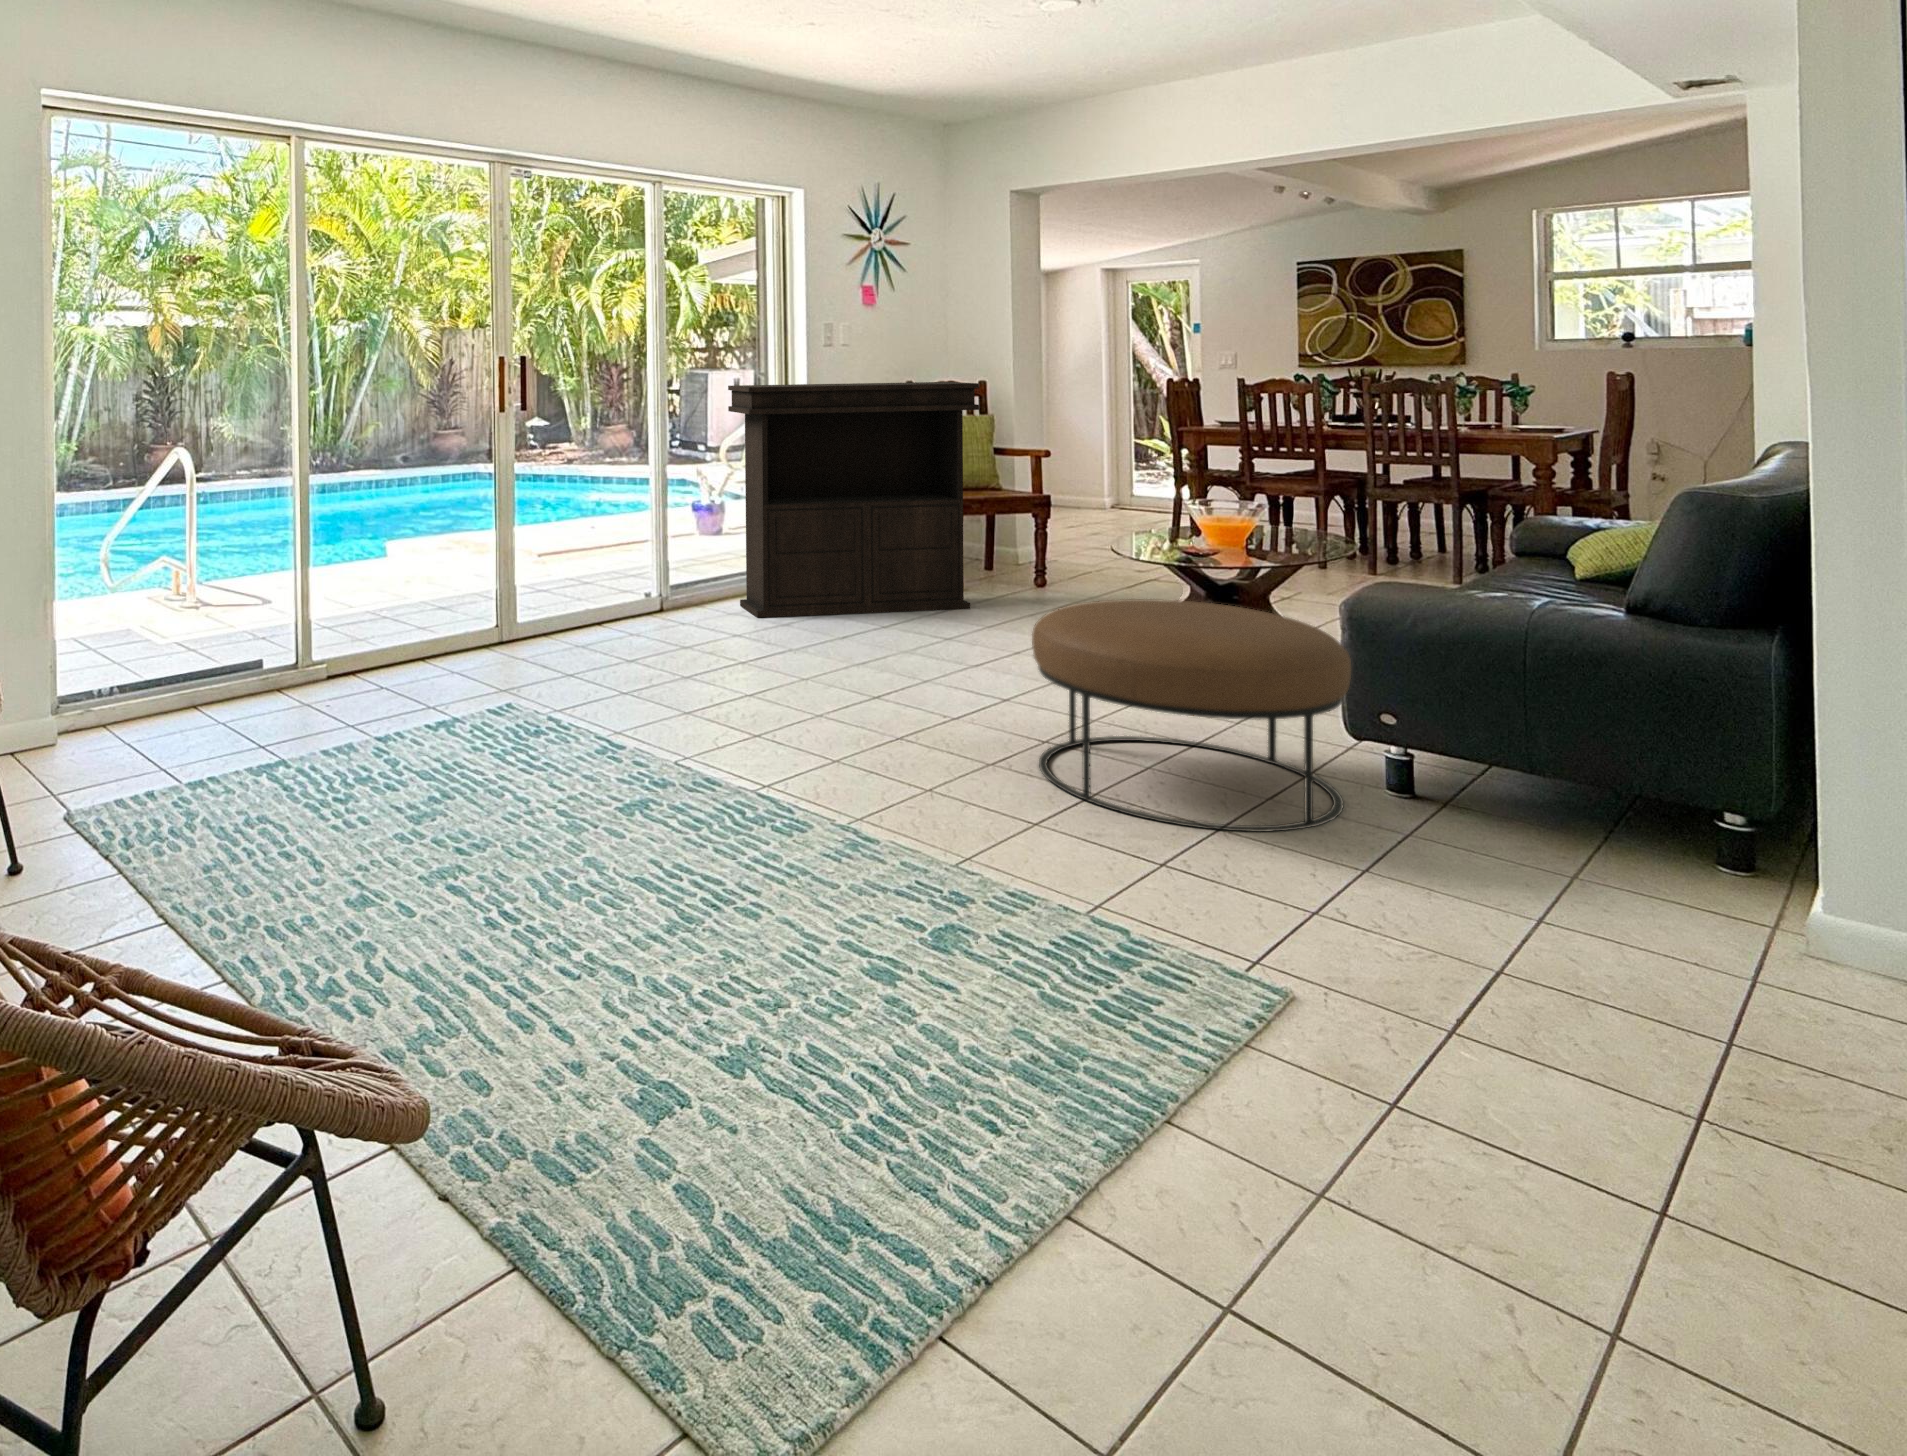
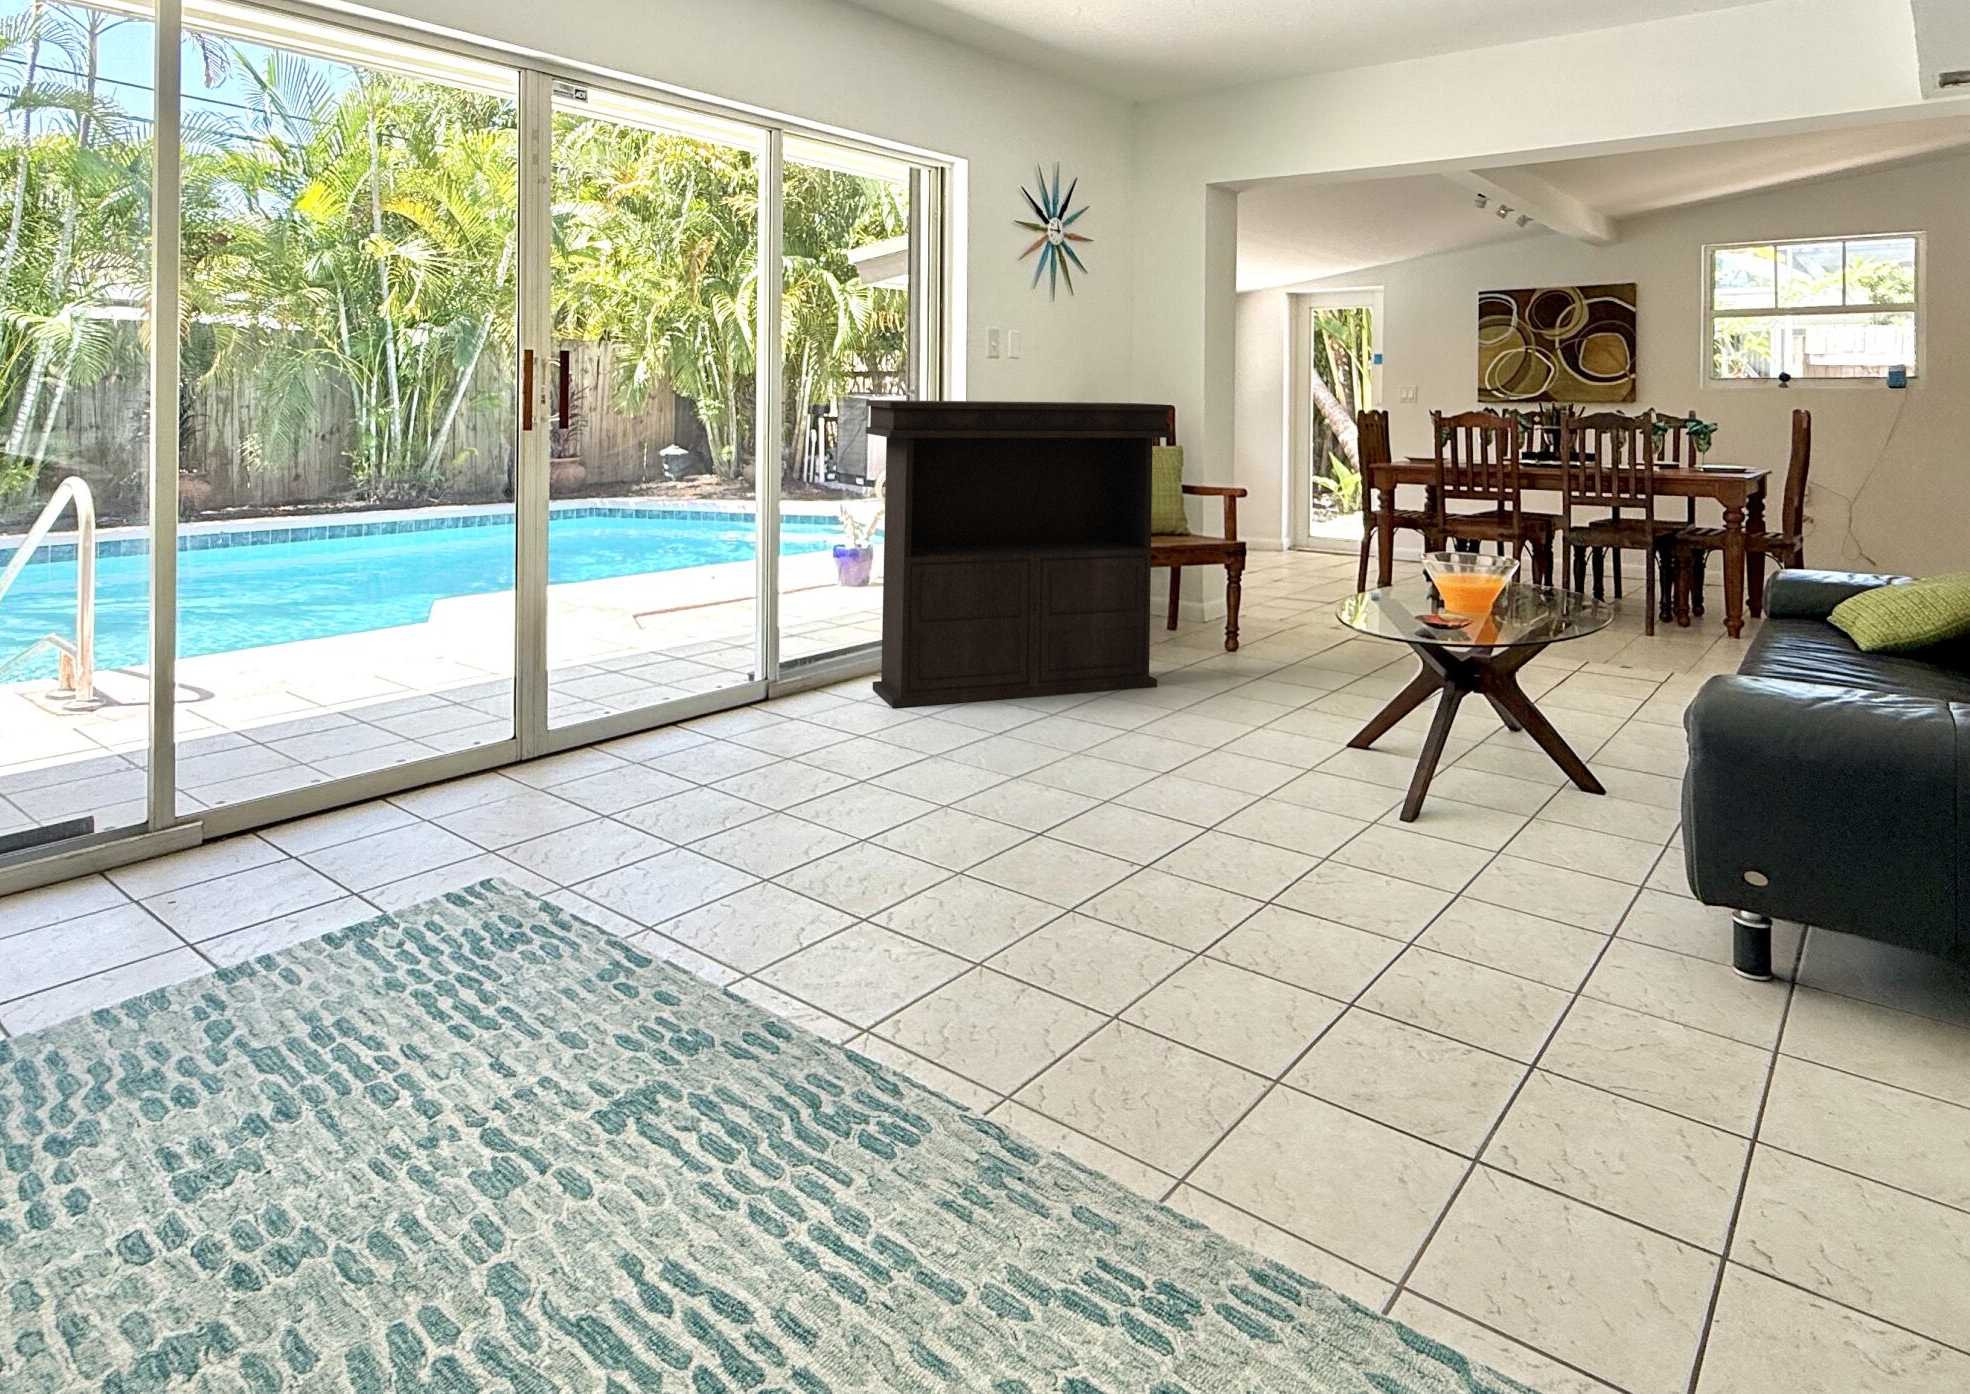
ottoman: present [1032,599,1351,832] -> none [1258,701,1683,1072]

